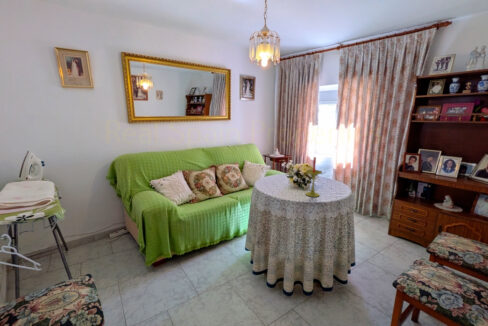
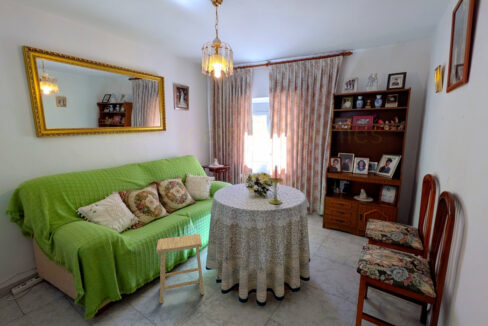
footstool: none [201,214,241,270] -> present [156,234,204,303]

